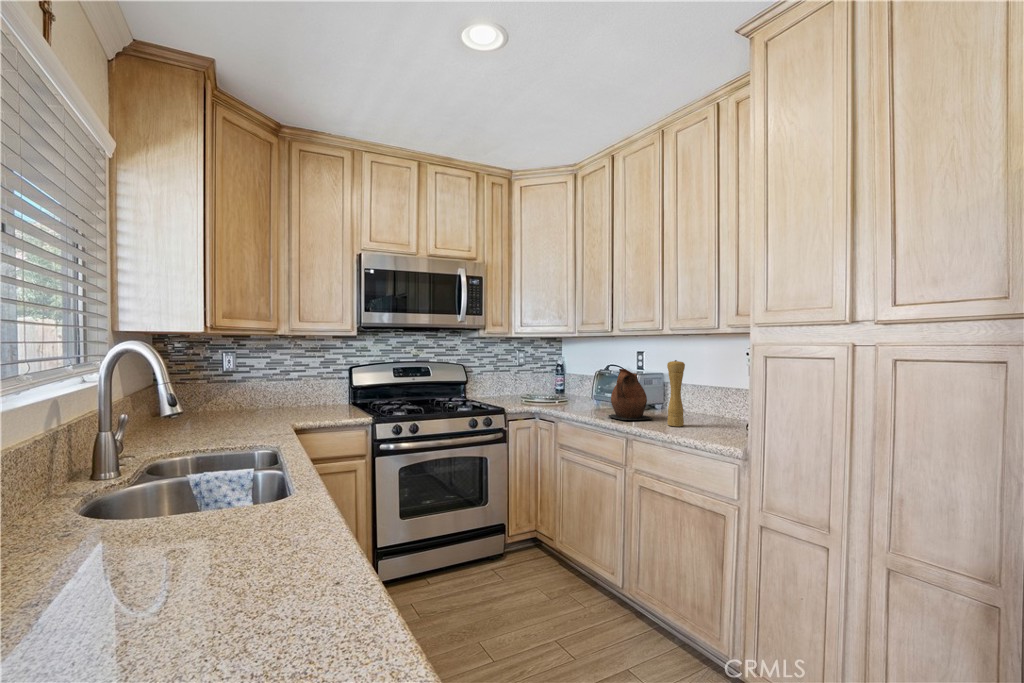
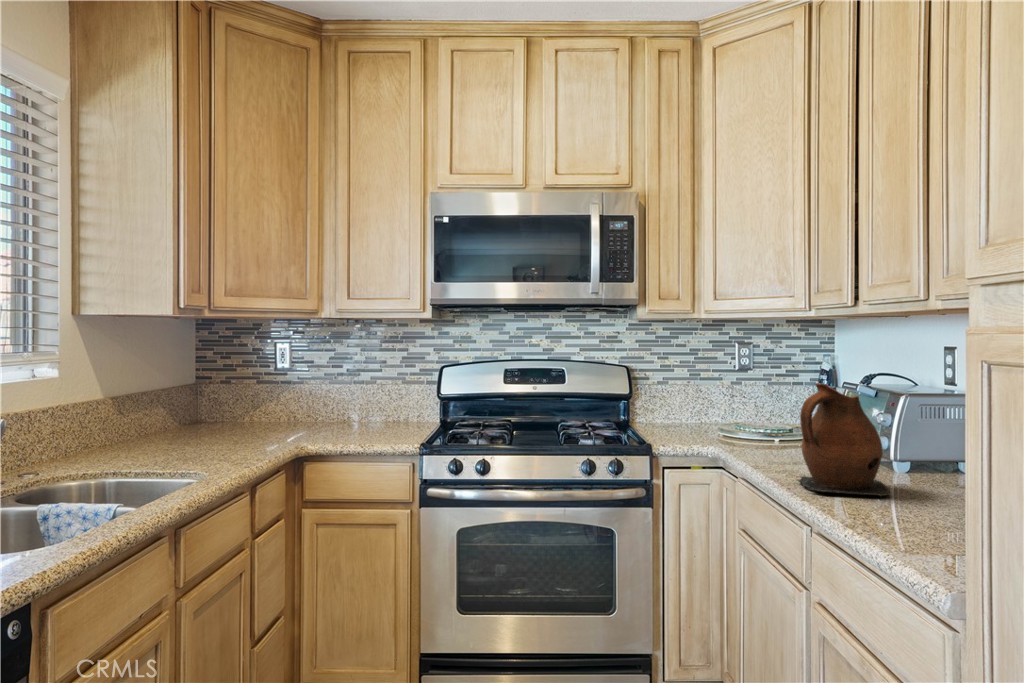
pepper mill: present [667,360,685,426] -> none [892,368,935,519]

